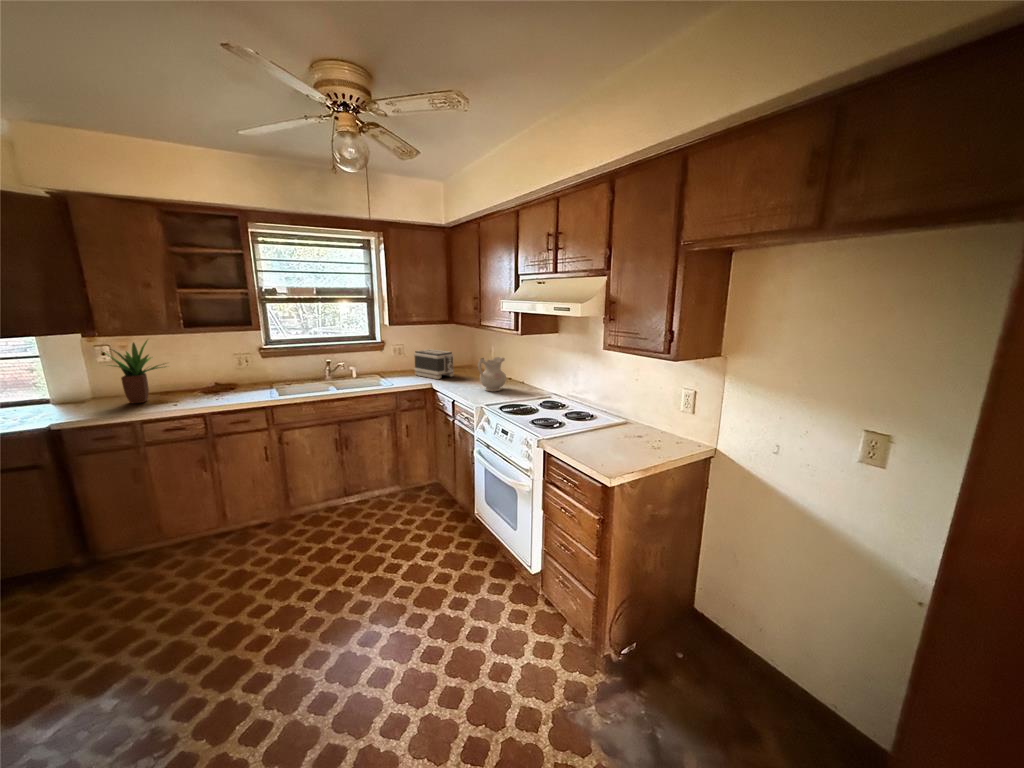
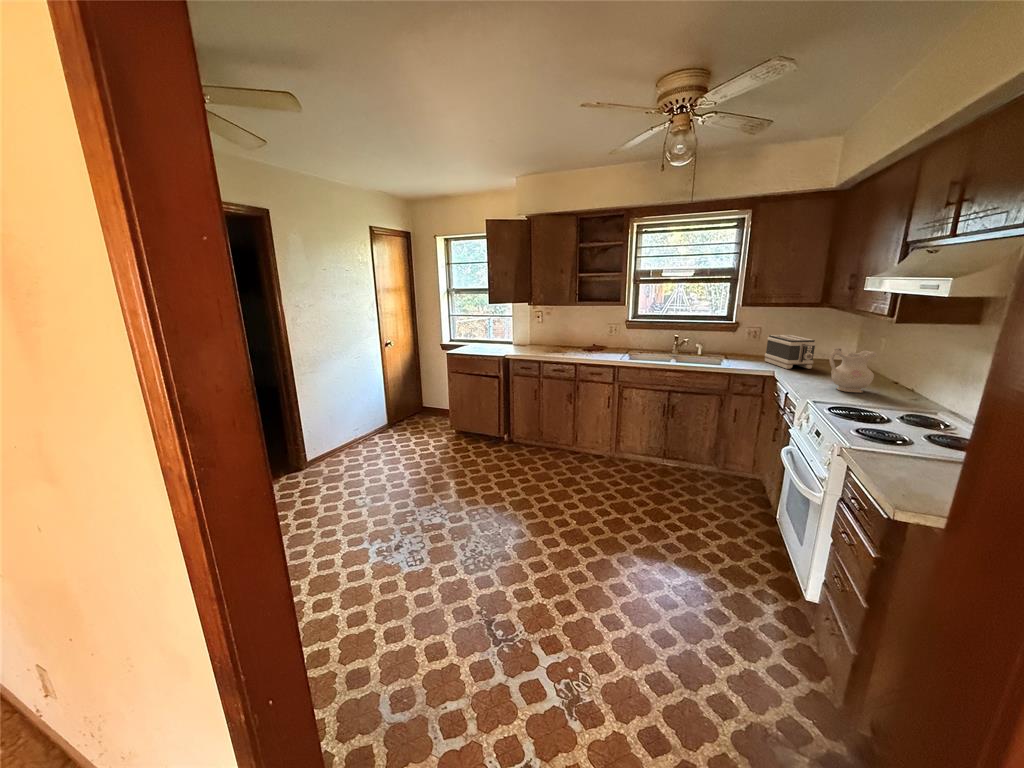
potted plant: present [101,341,163,403] -> none [537,308,569,350]

